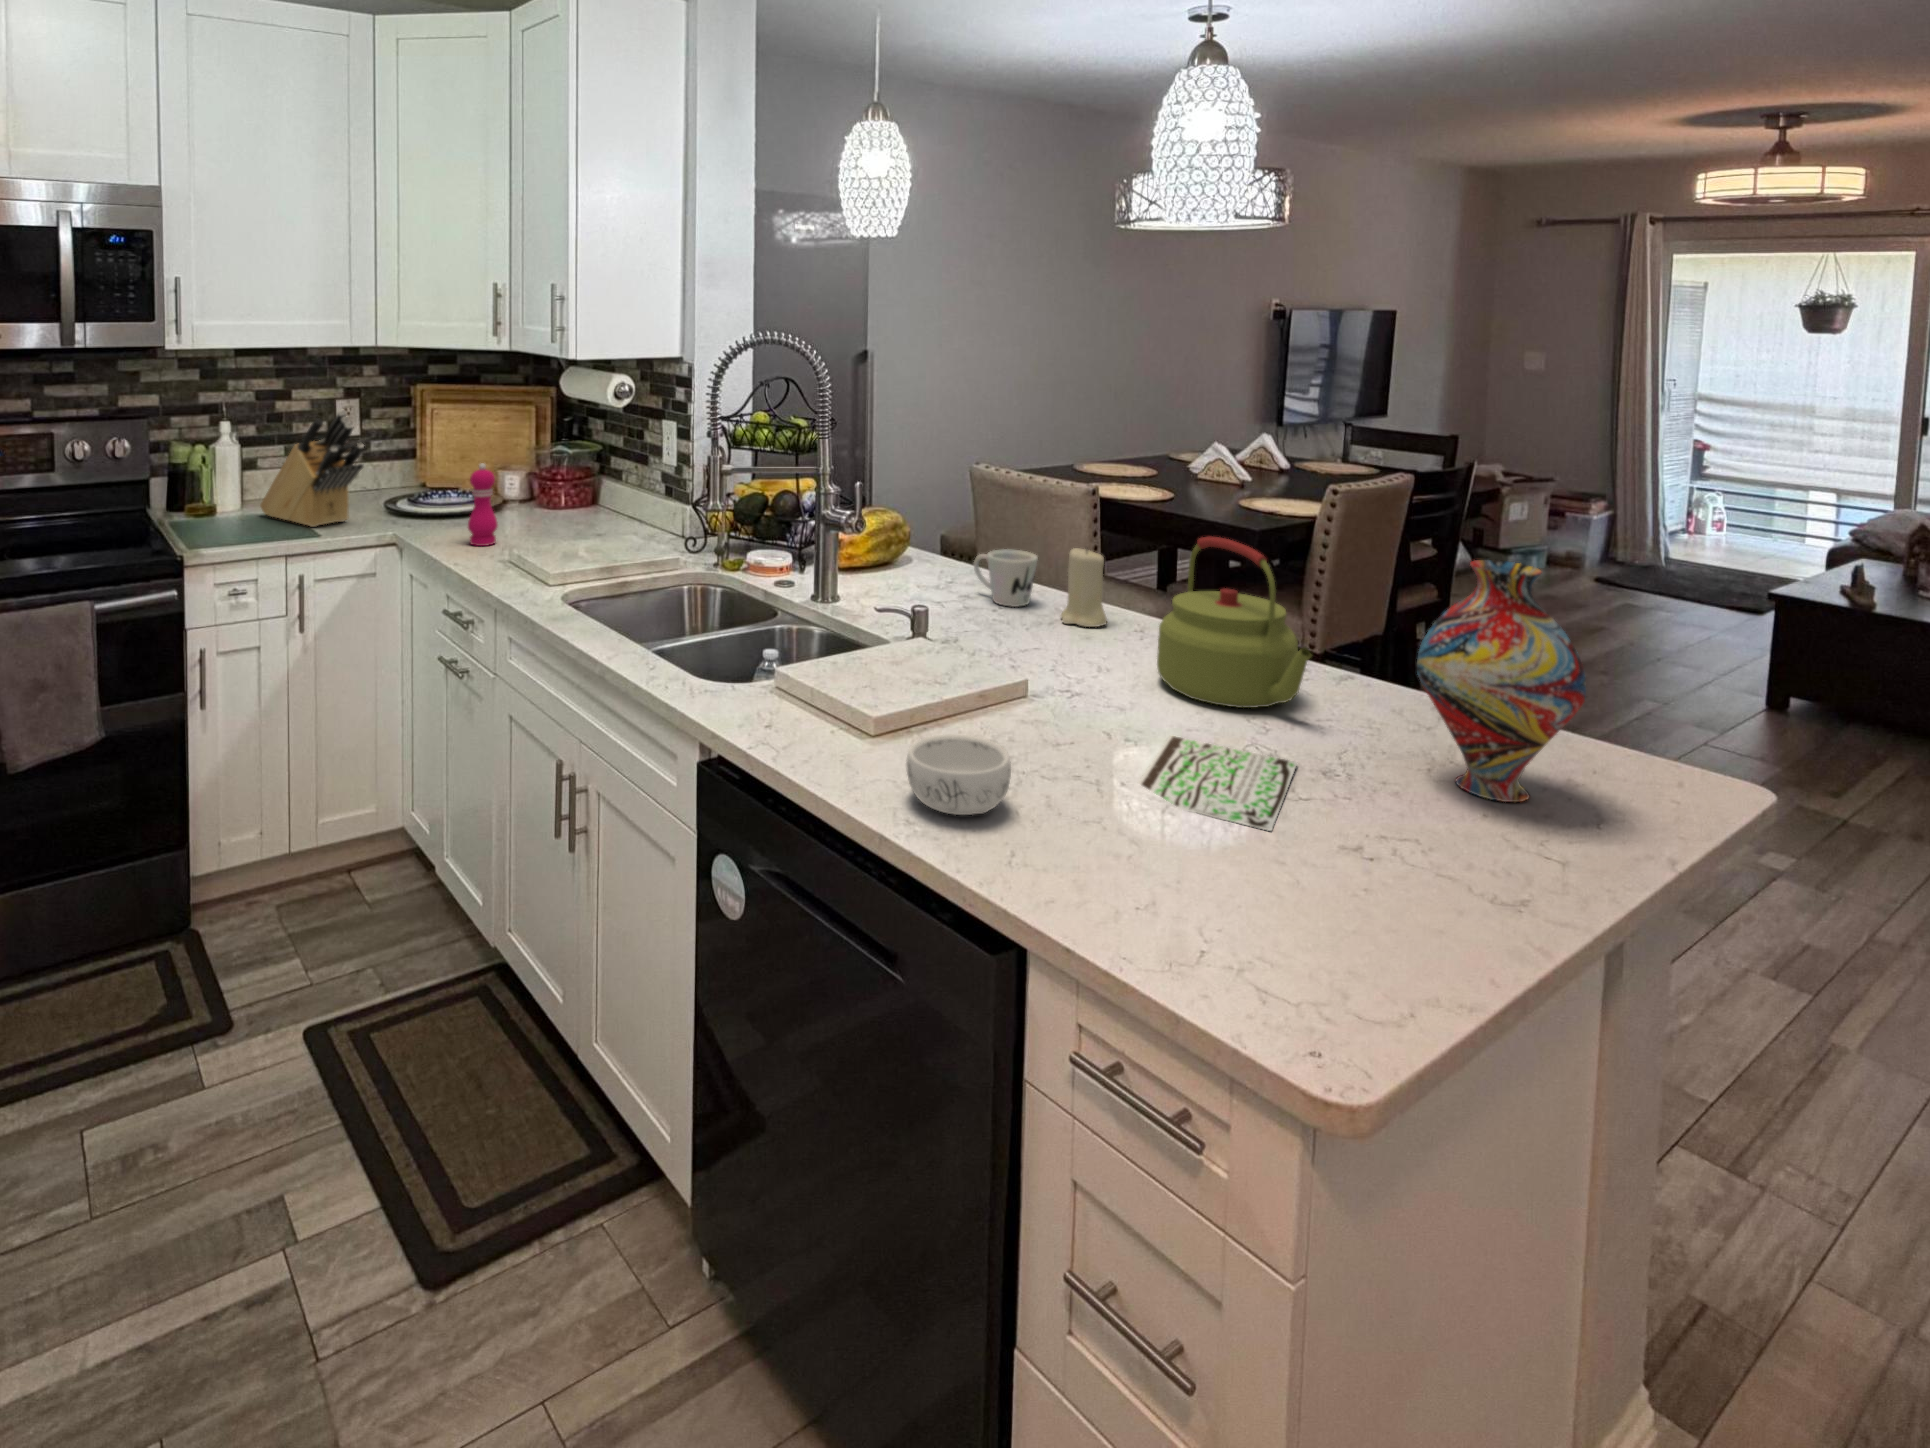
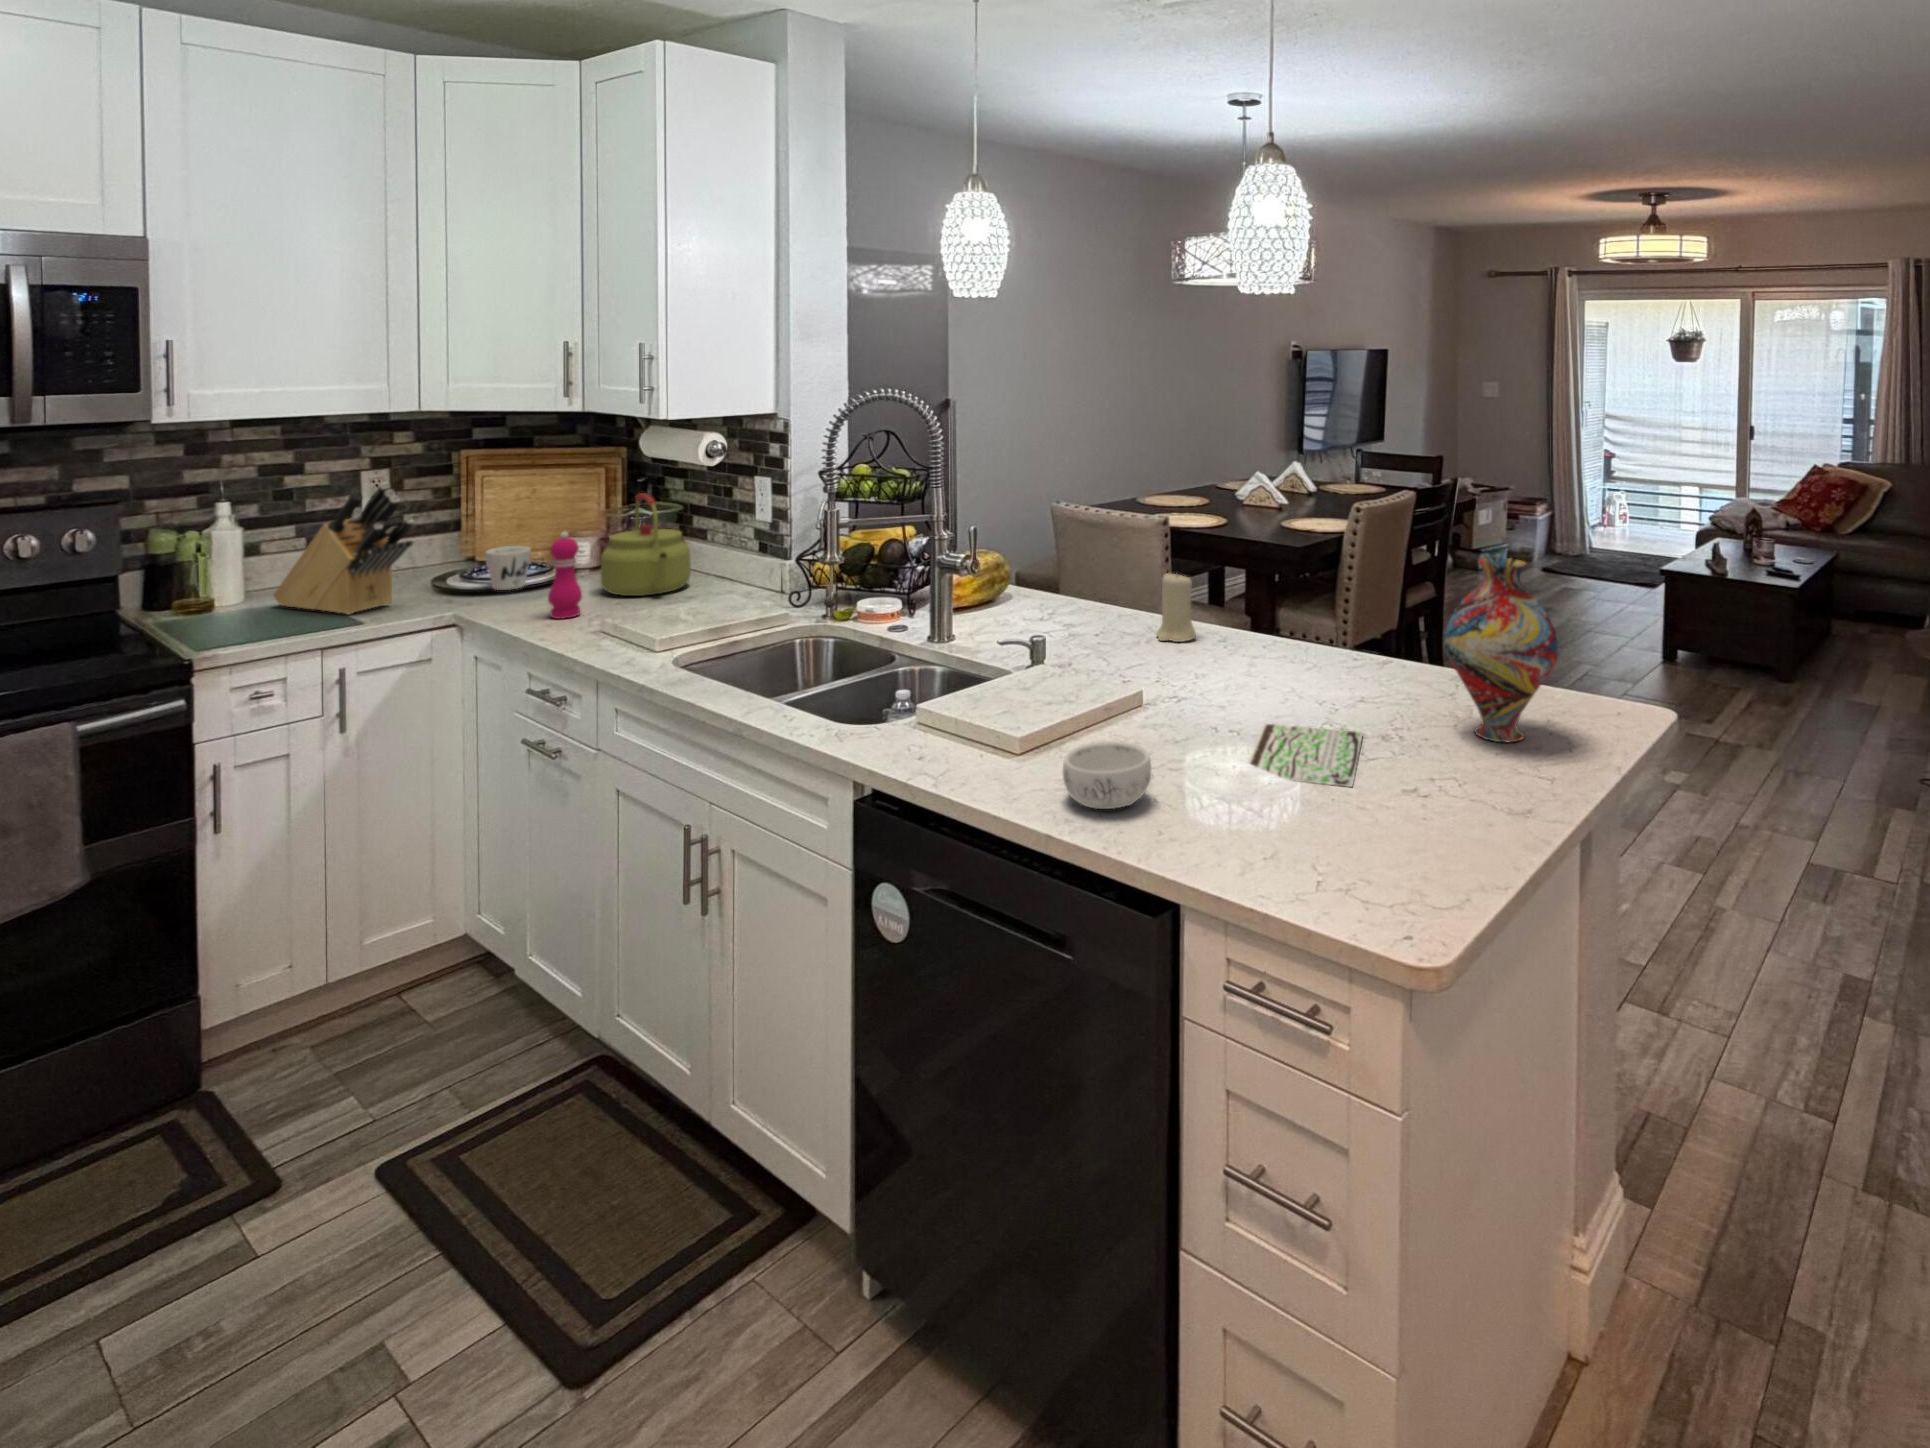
kettle: present [1157,537,1312,708] -> present [601,493,691,596]
mug: present [973,549,1038,607] -> present [486,546,531,590]

